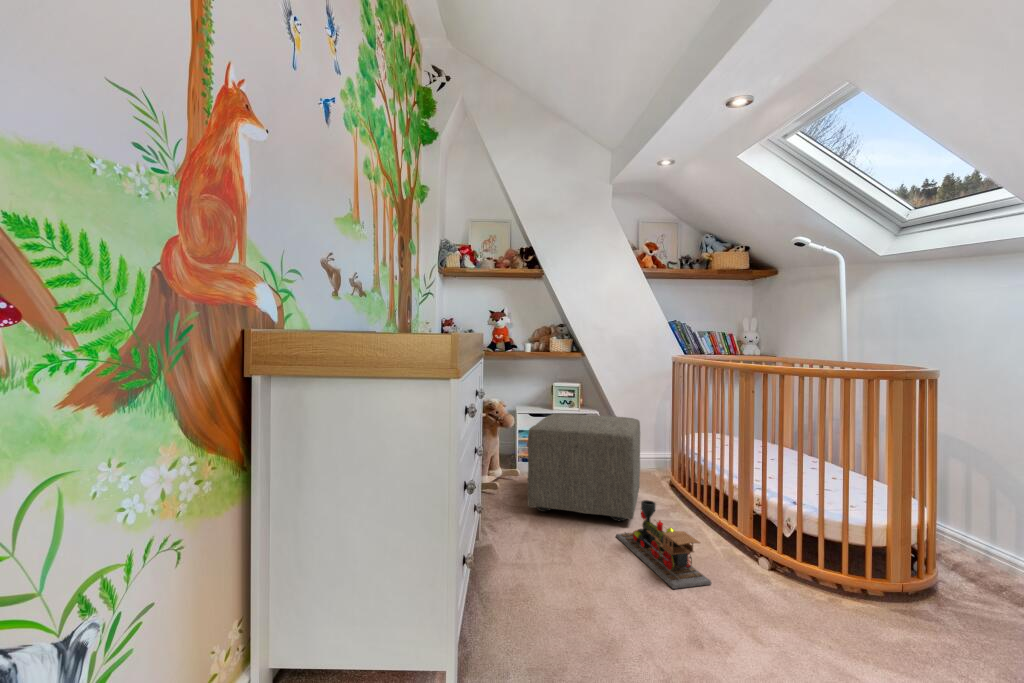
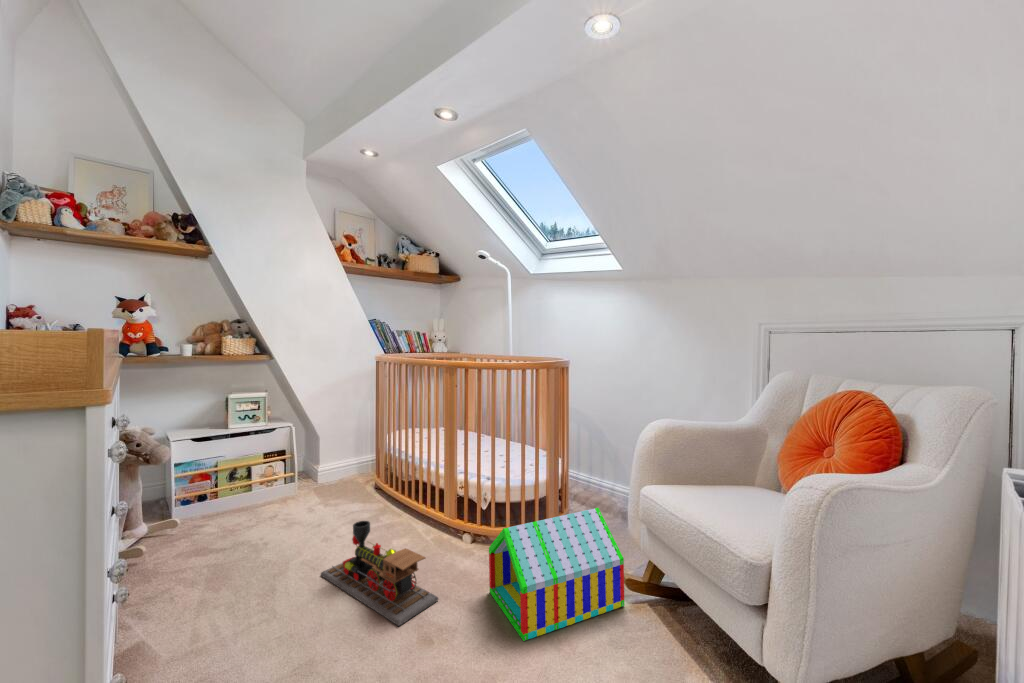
ottoman: present [528,414,640,521] -> none [182,425,345,574]
toy house: none [764,535,932,663] -> present [489,508,624,641]

